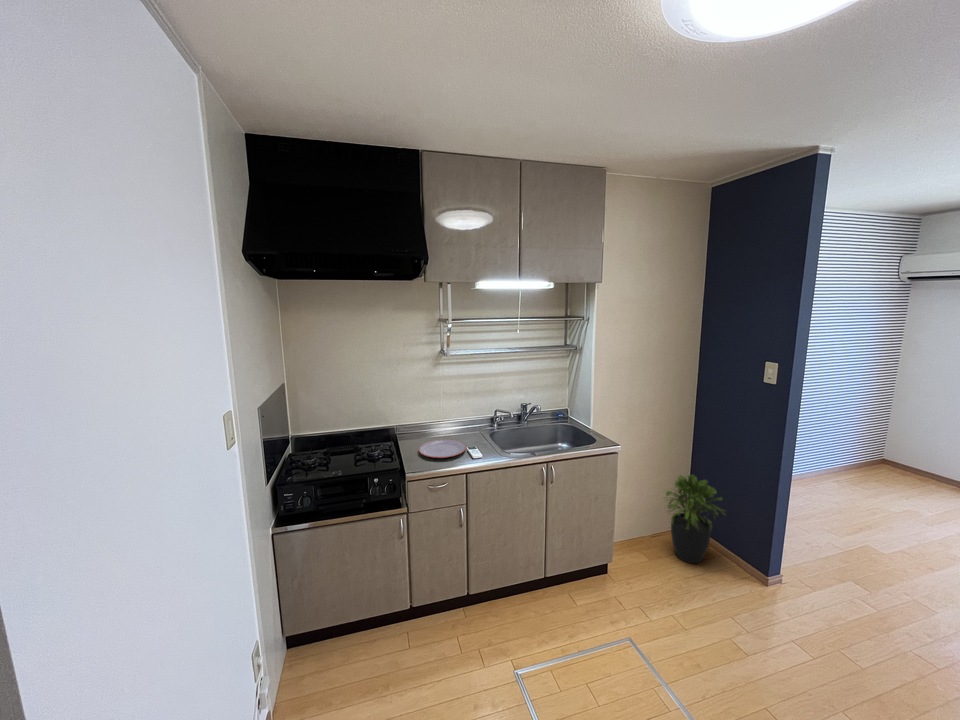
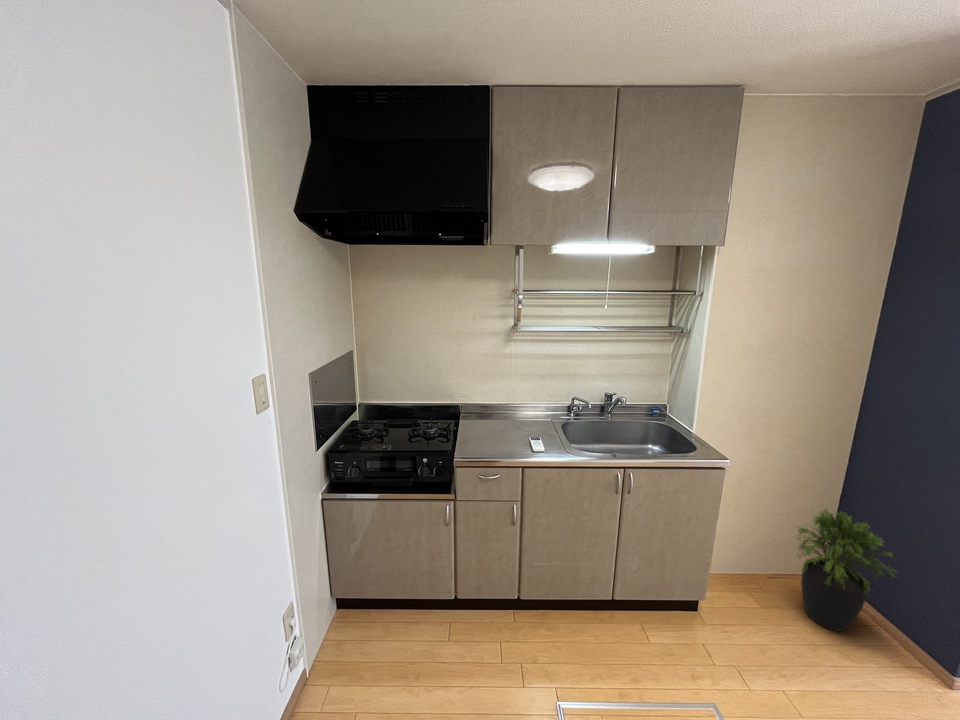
plate: present [419,439,466,458] -> none [477,424,529,446]

